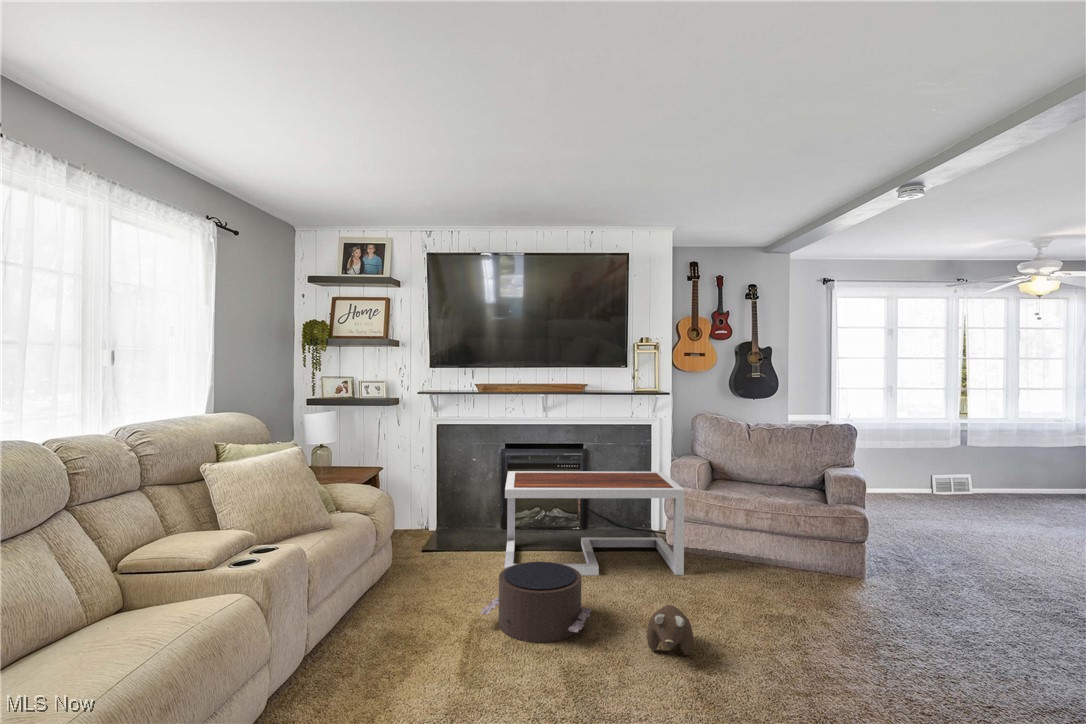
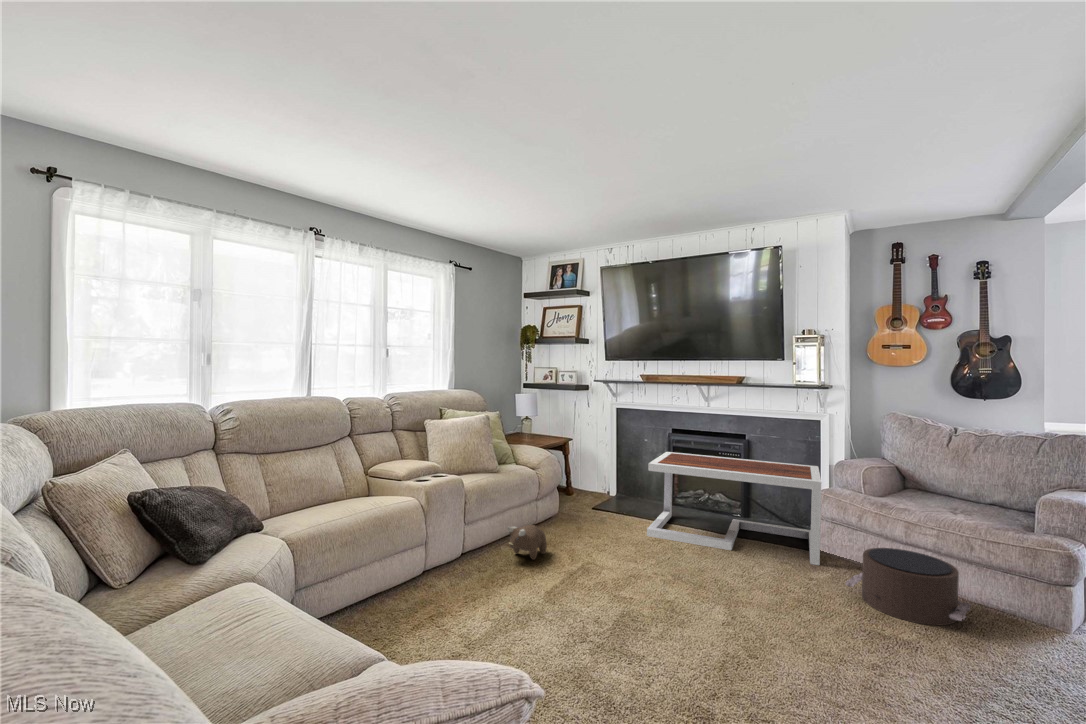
pouf: present [481,562,592,643] -> present [845,548,971,625]
plush toy: present [647,605,693,655] -> present [507,525,547,560]

